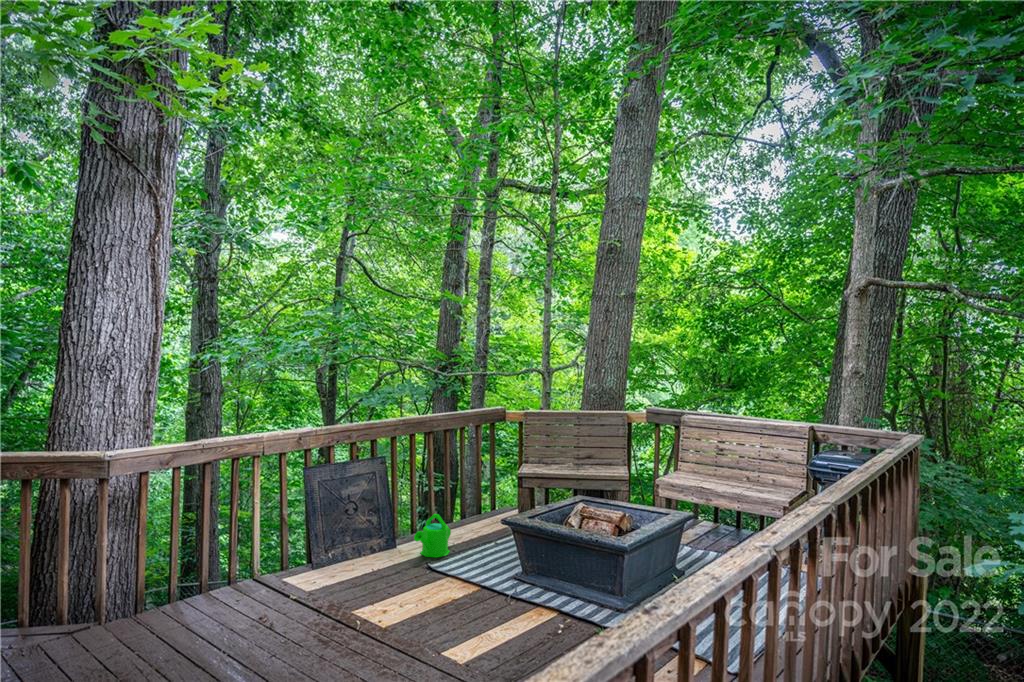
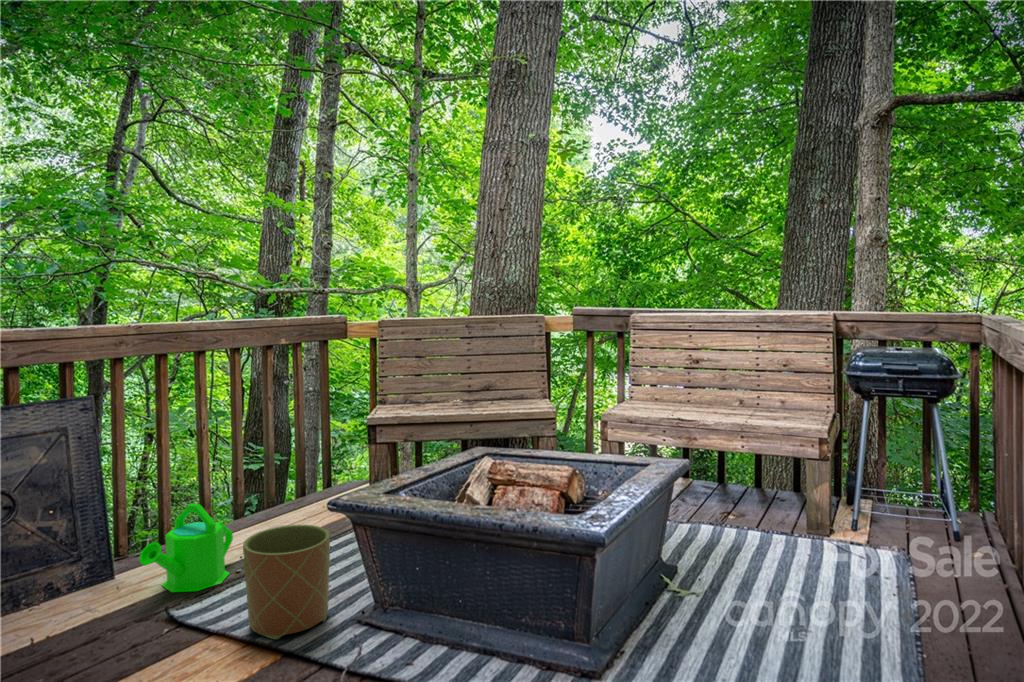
planter: none [464,529,503,582] -> present [243,525,330,639]

